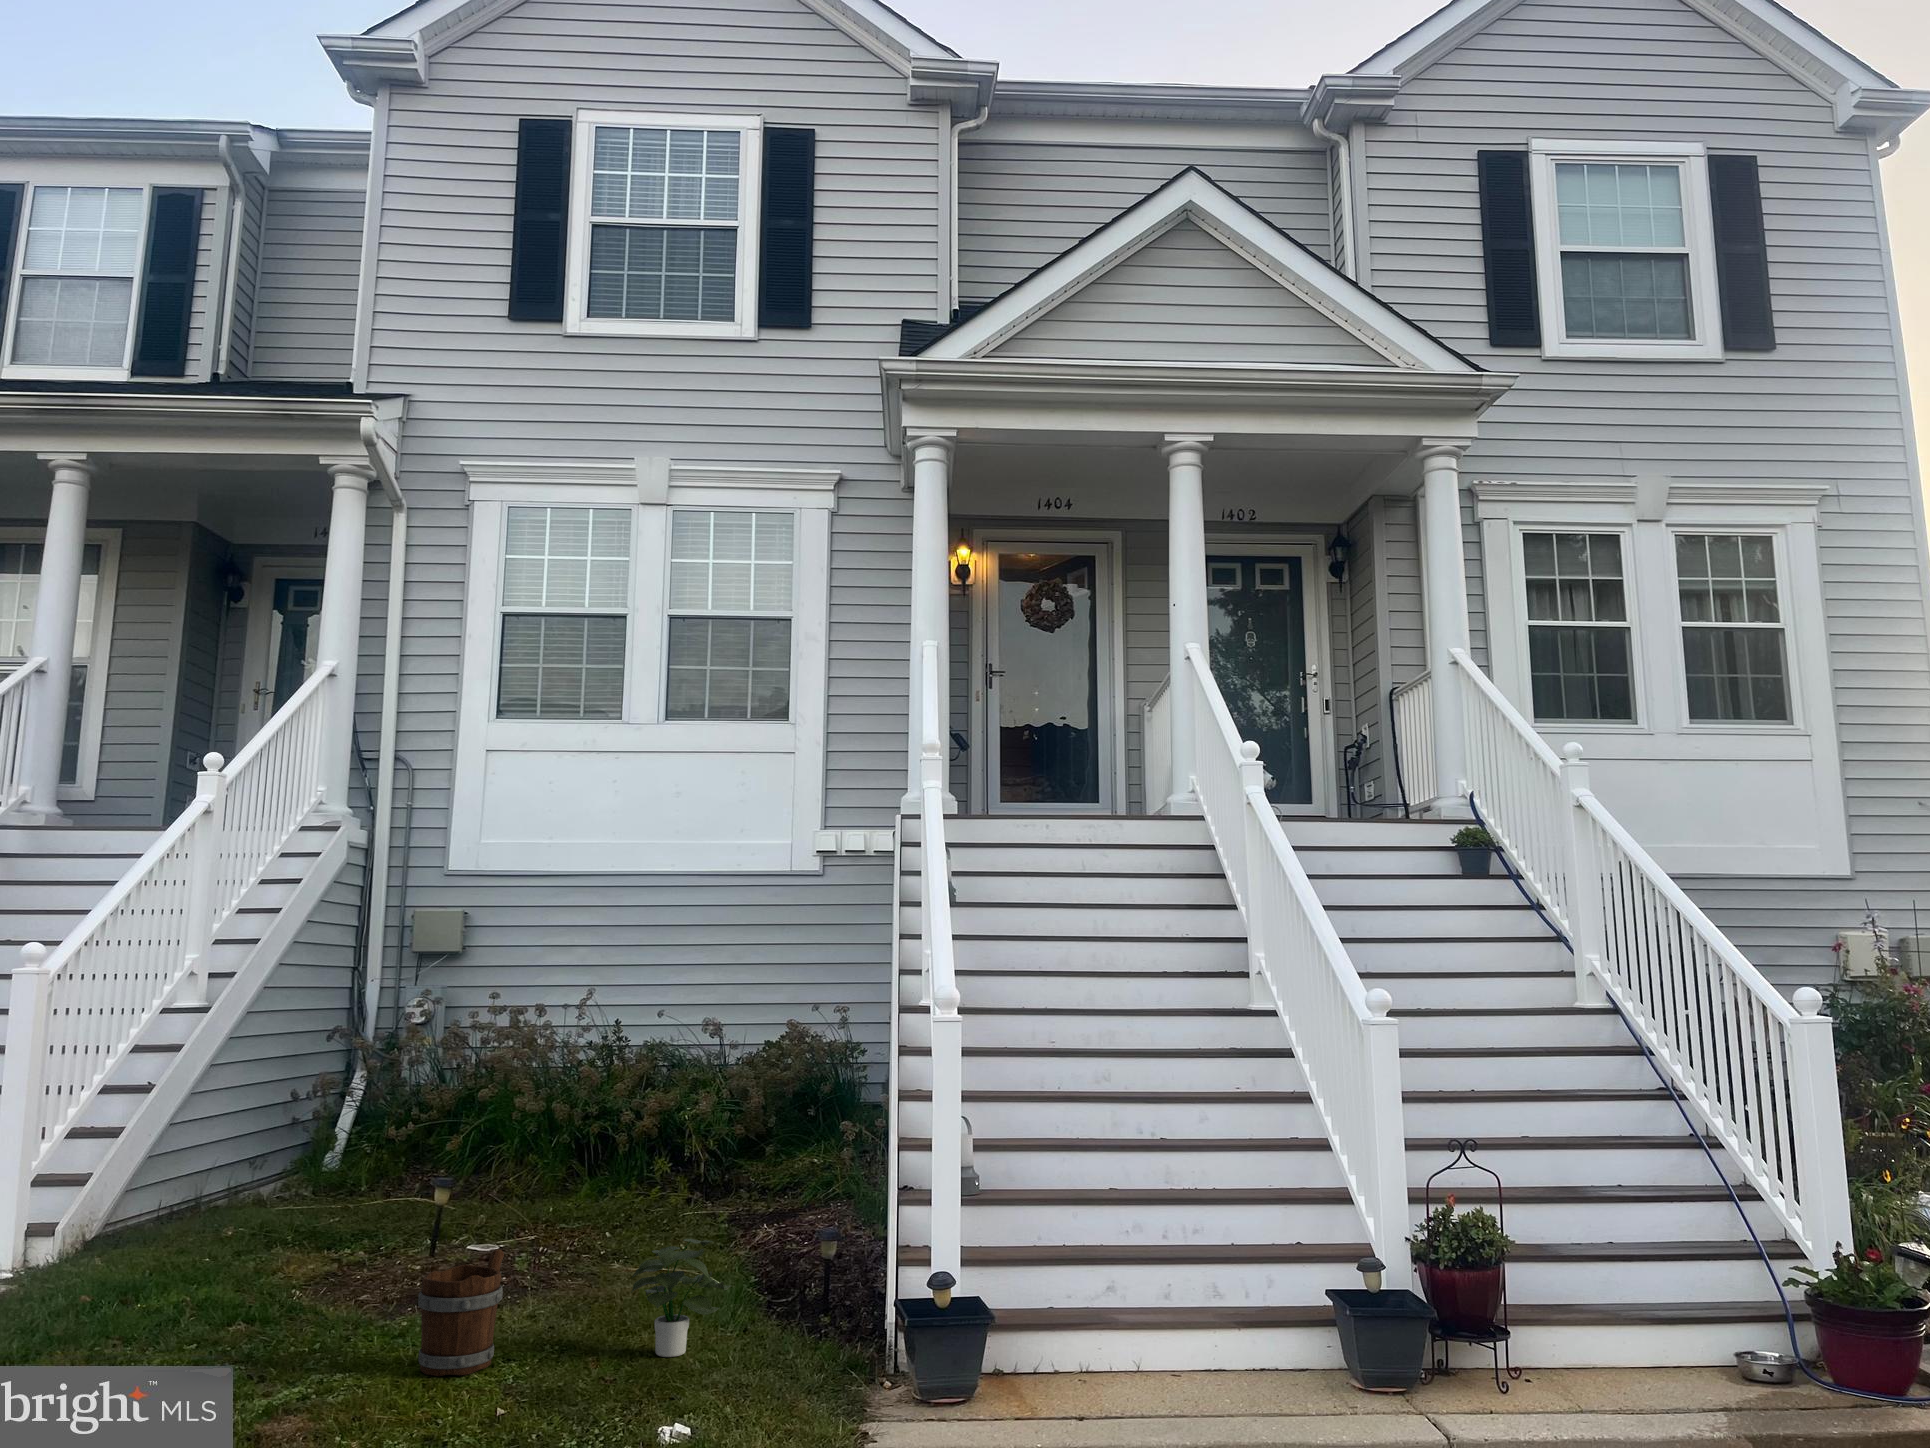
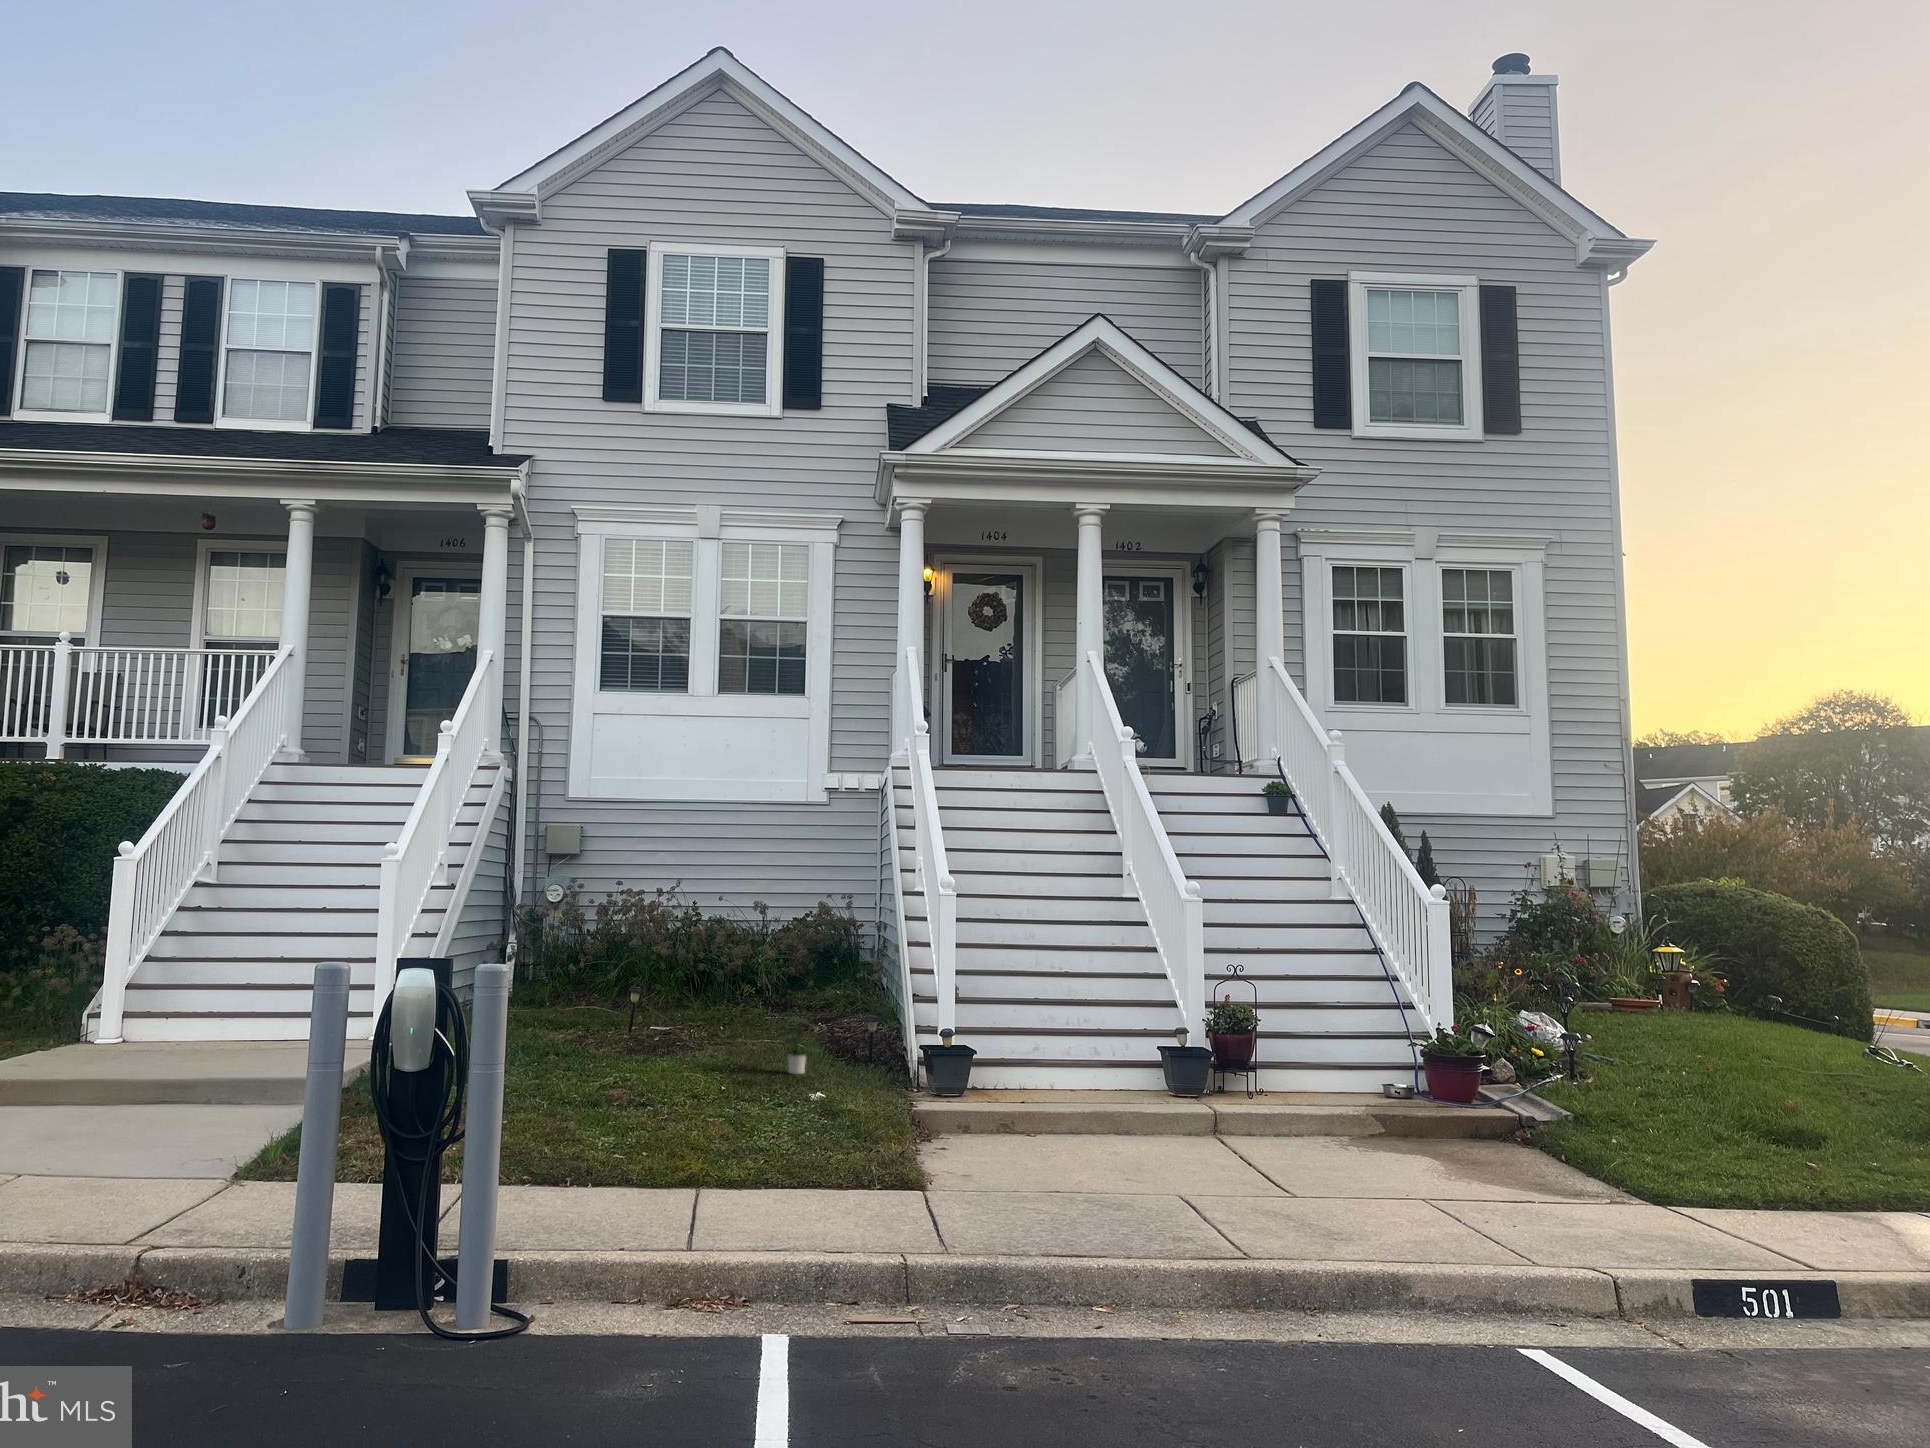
bucket: present [418,1249,504,1376] -> none [665,1016,710,1077]

